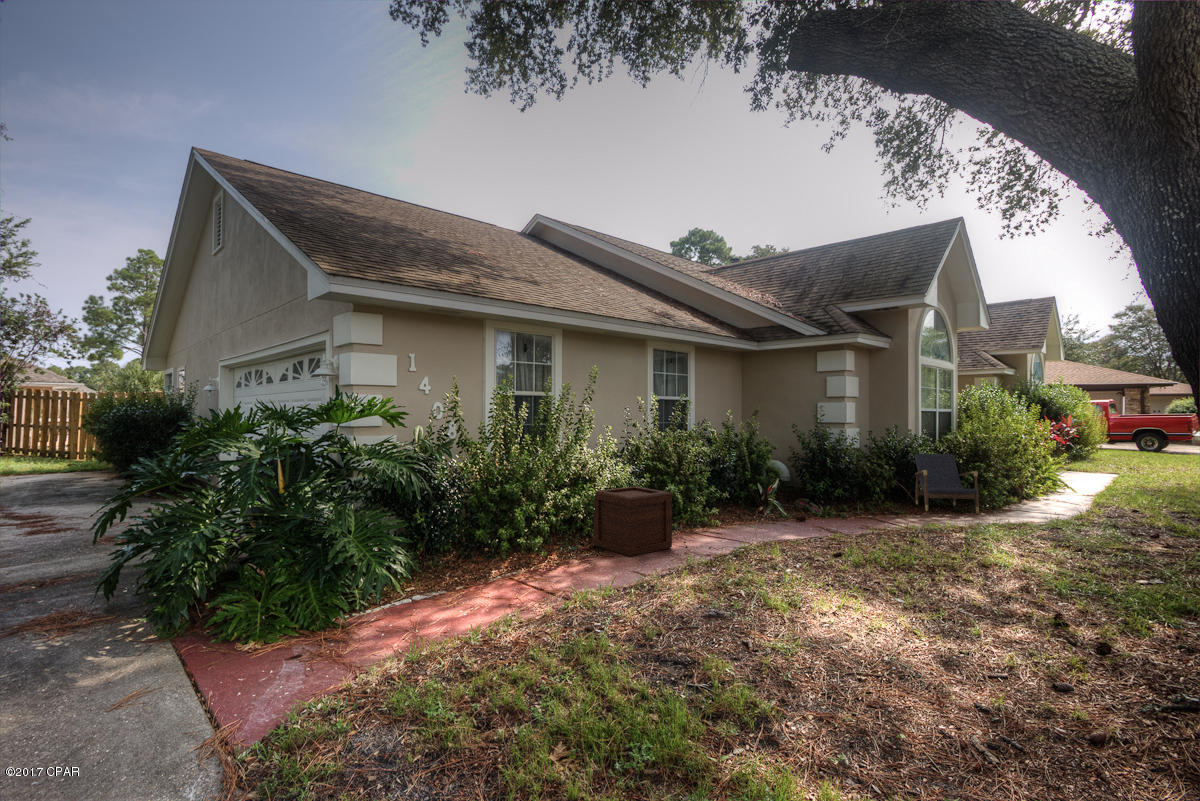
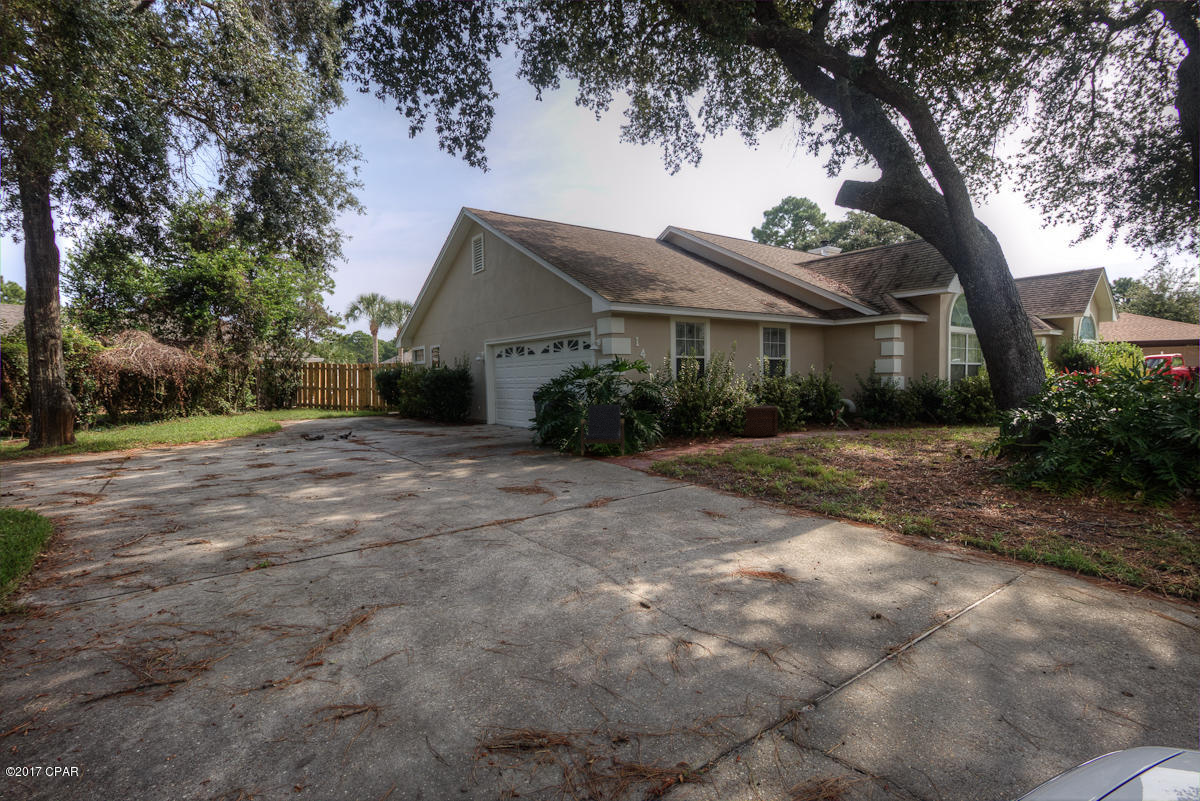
lounge chair: present [915,454,979,513] -> present [581,405,624,455]

